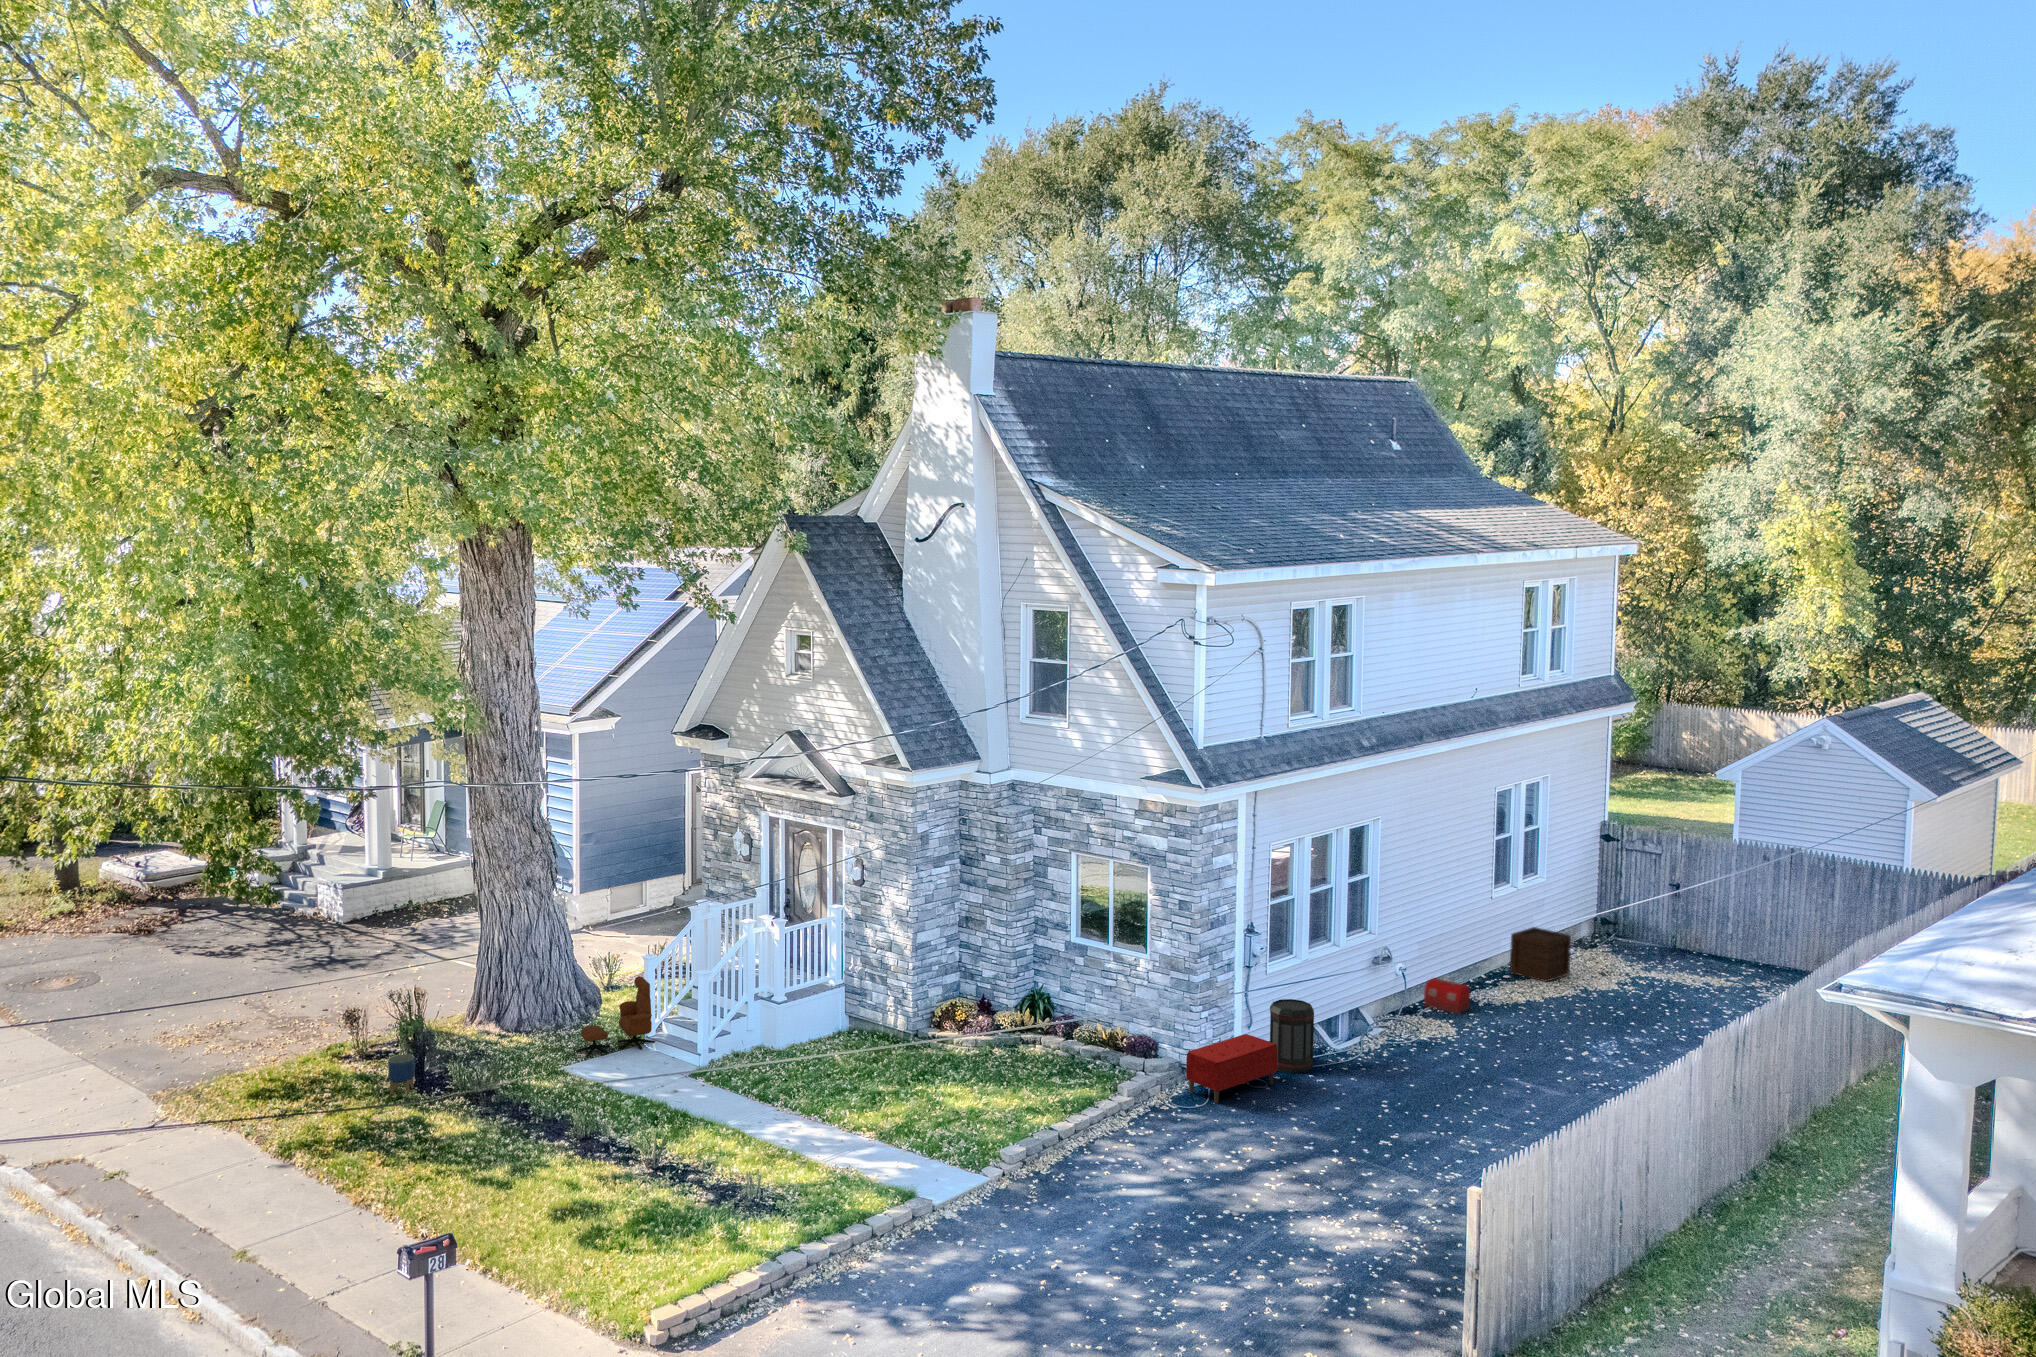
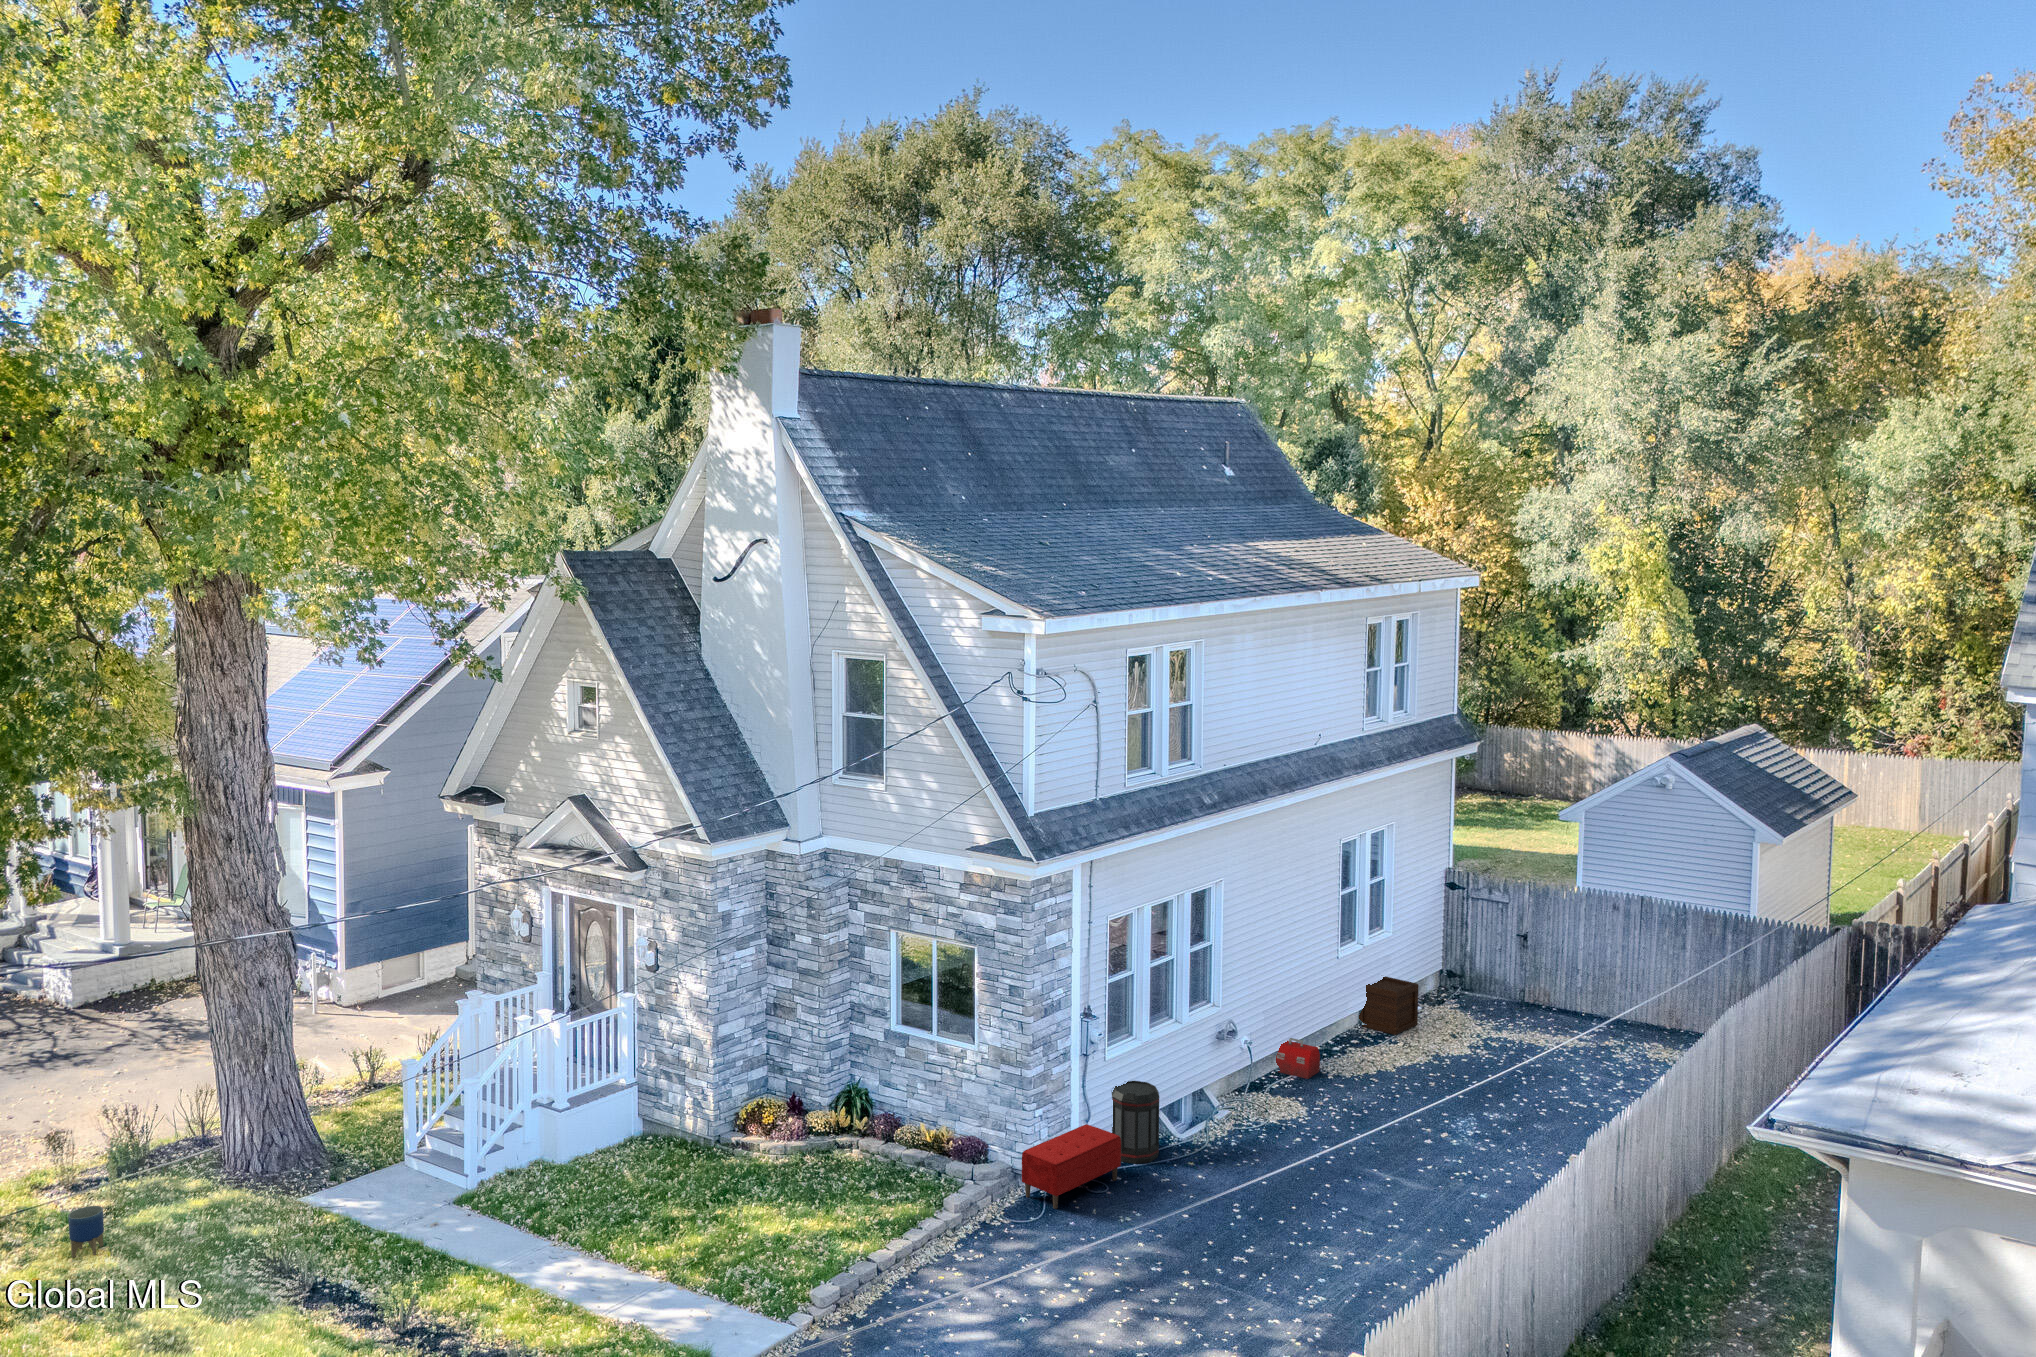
lounge chair: present [576,976,655,1056] -> none [313,1089,411,1189]

